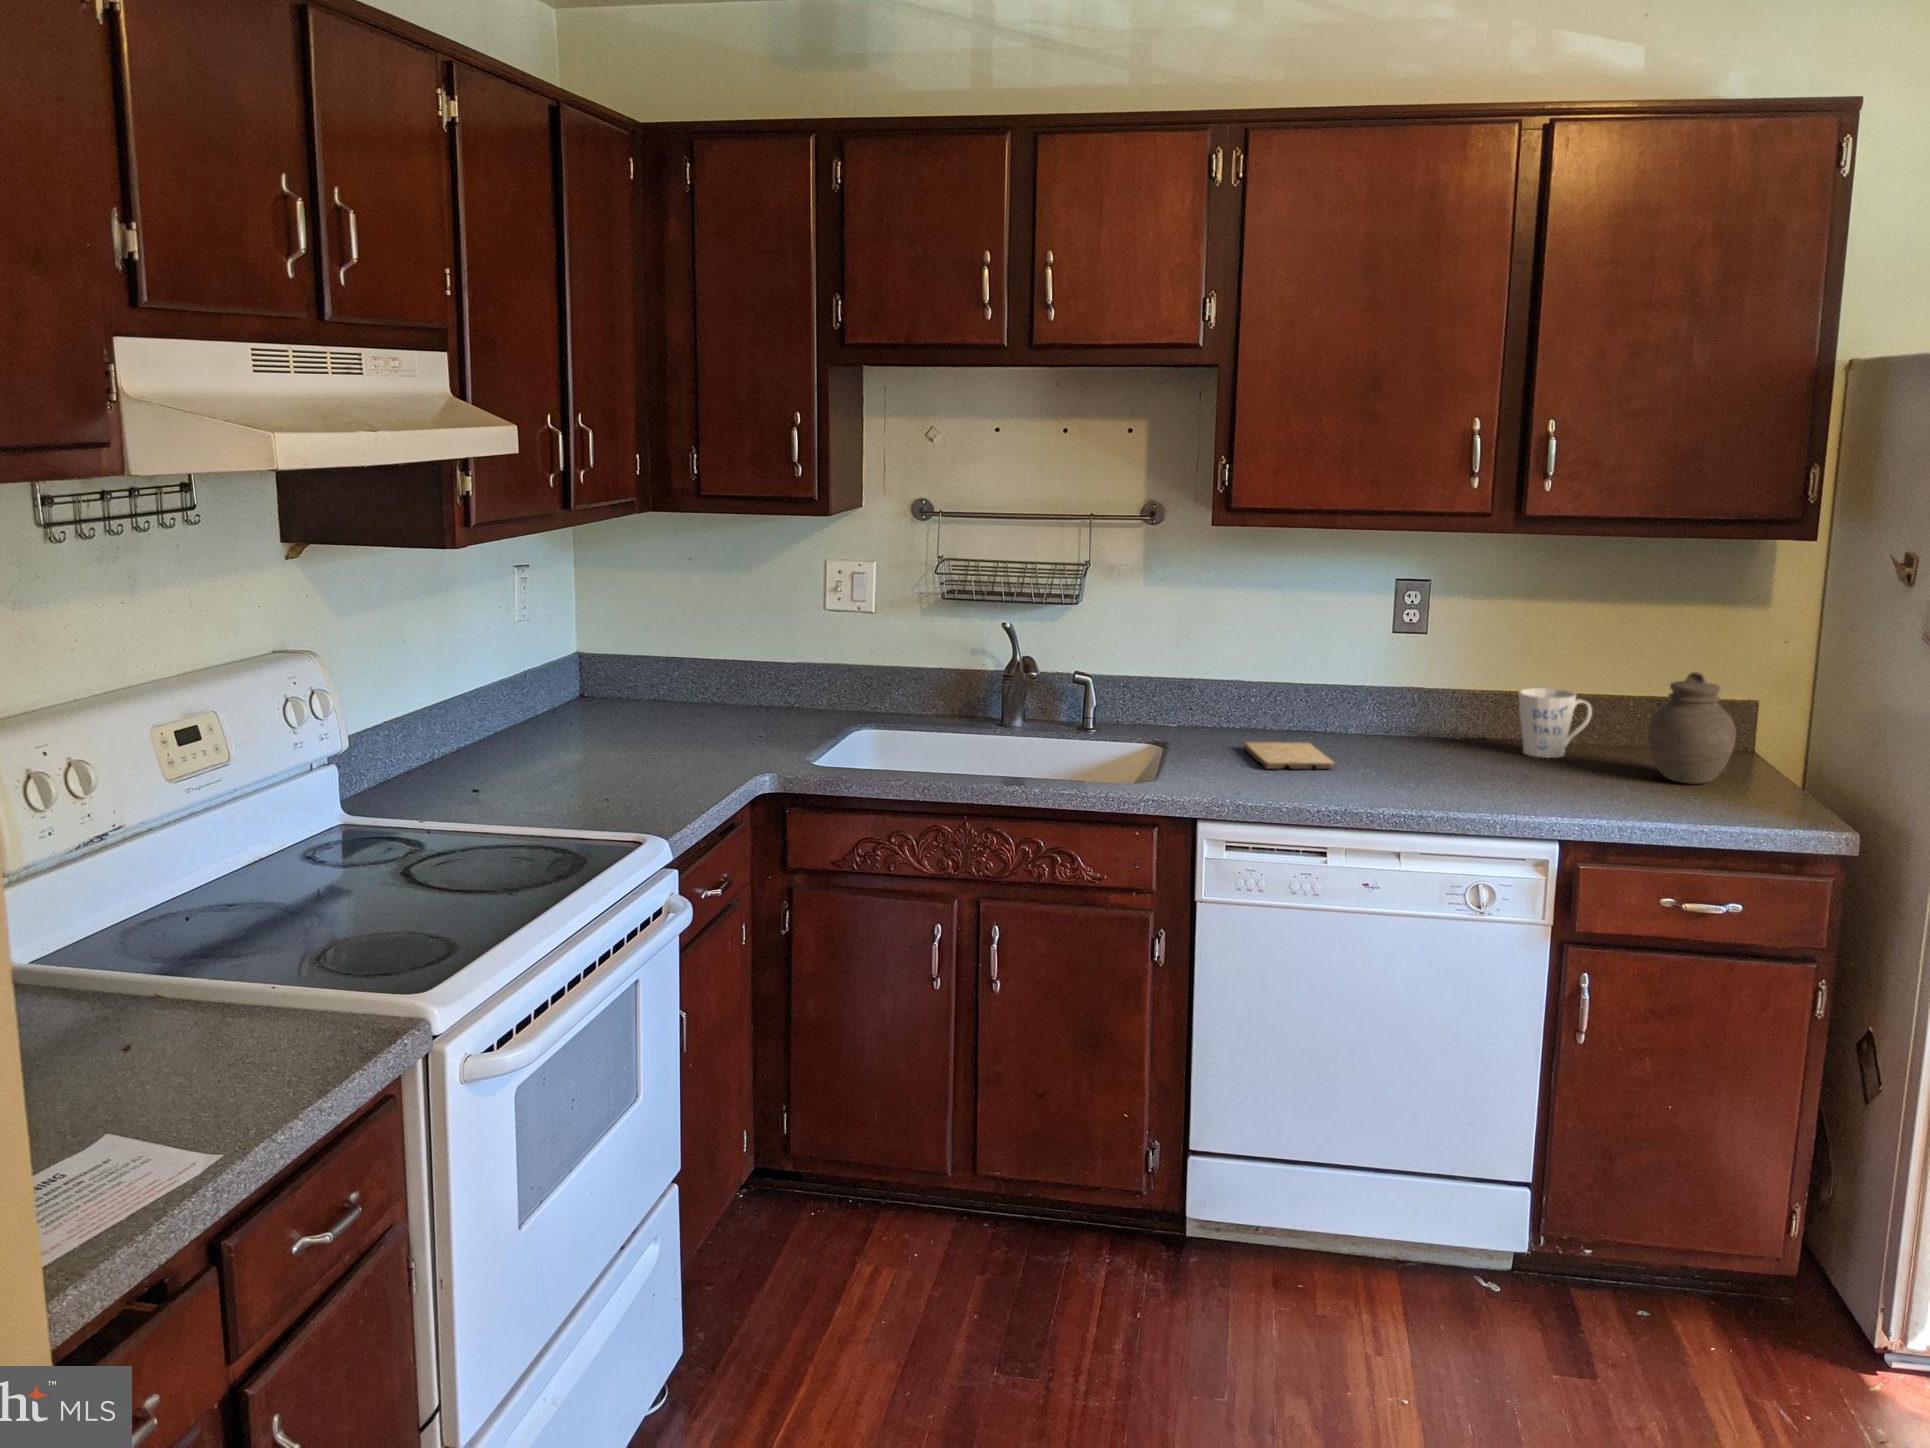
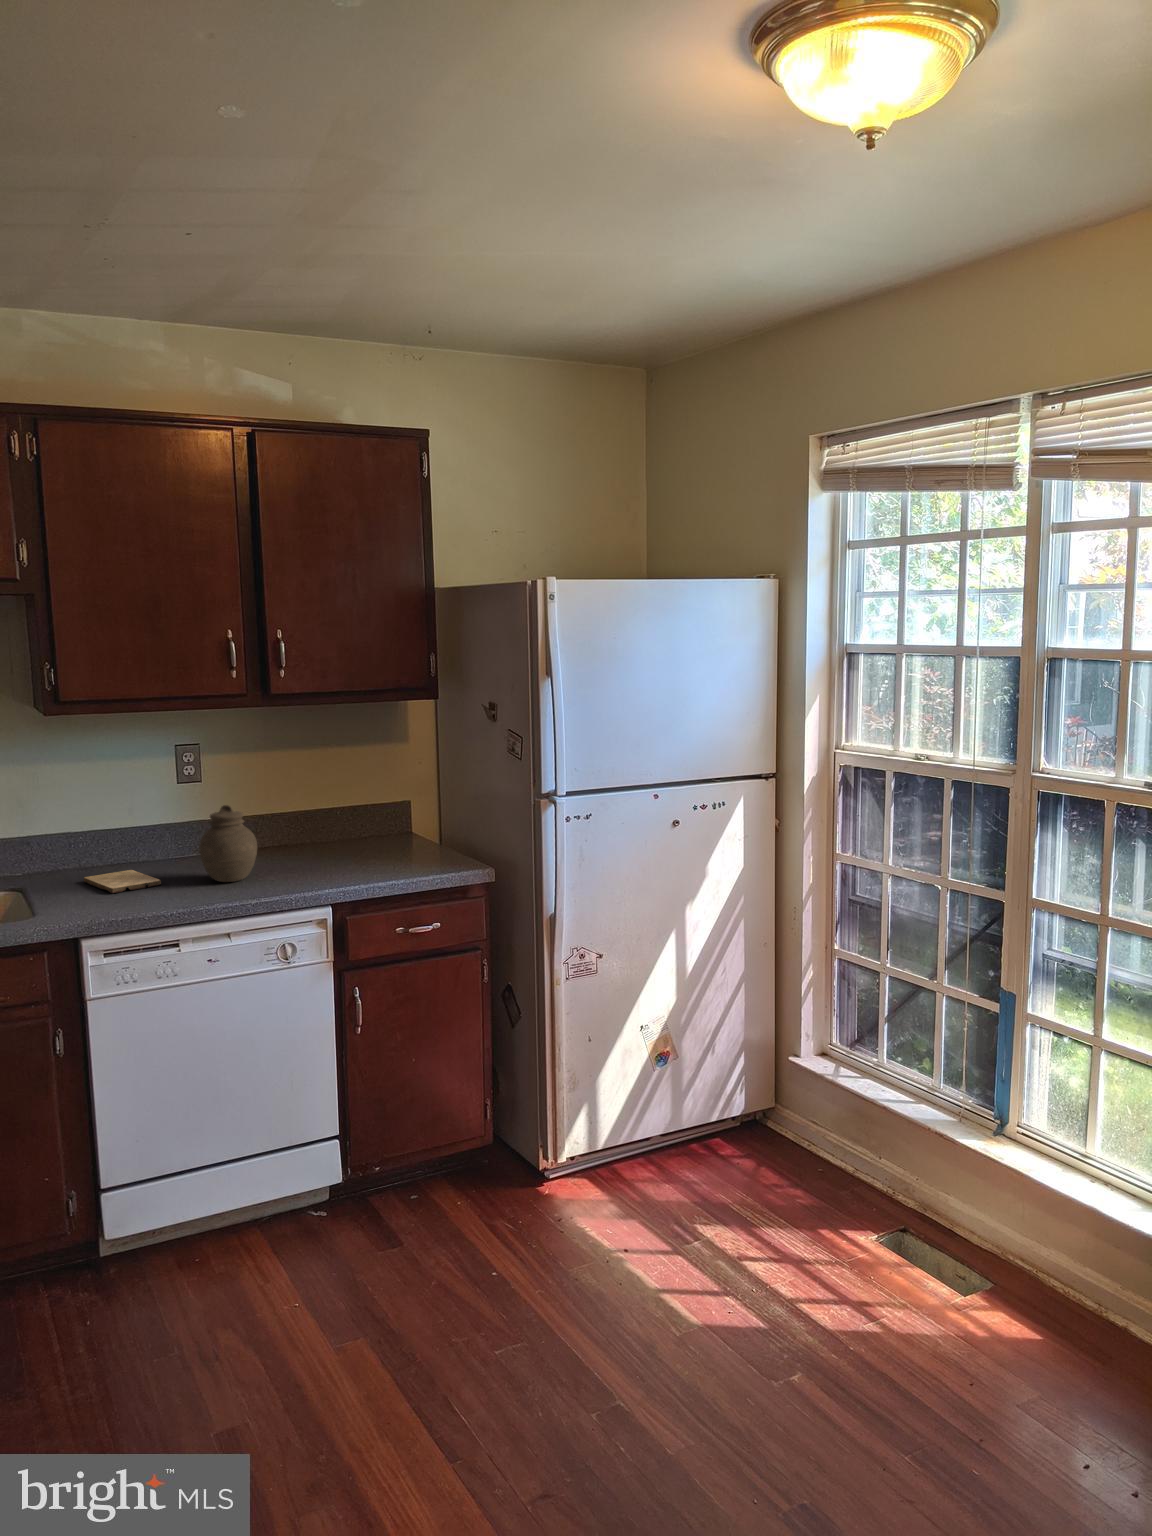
jar: present [1648,672,1736,784] -> present [199,805,257,882]
mug: present [1519,688,1592,758] -> none [269,808,316,854]

